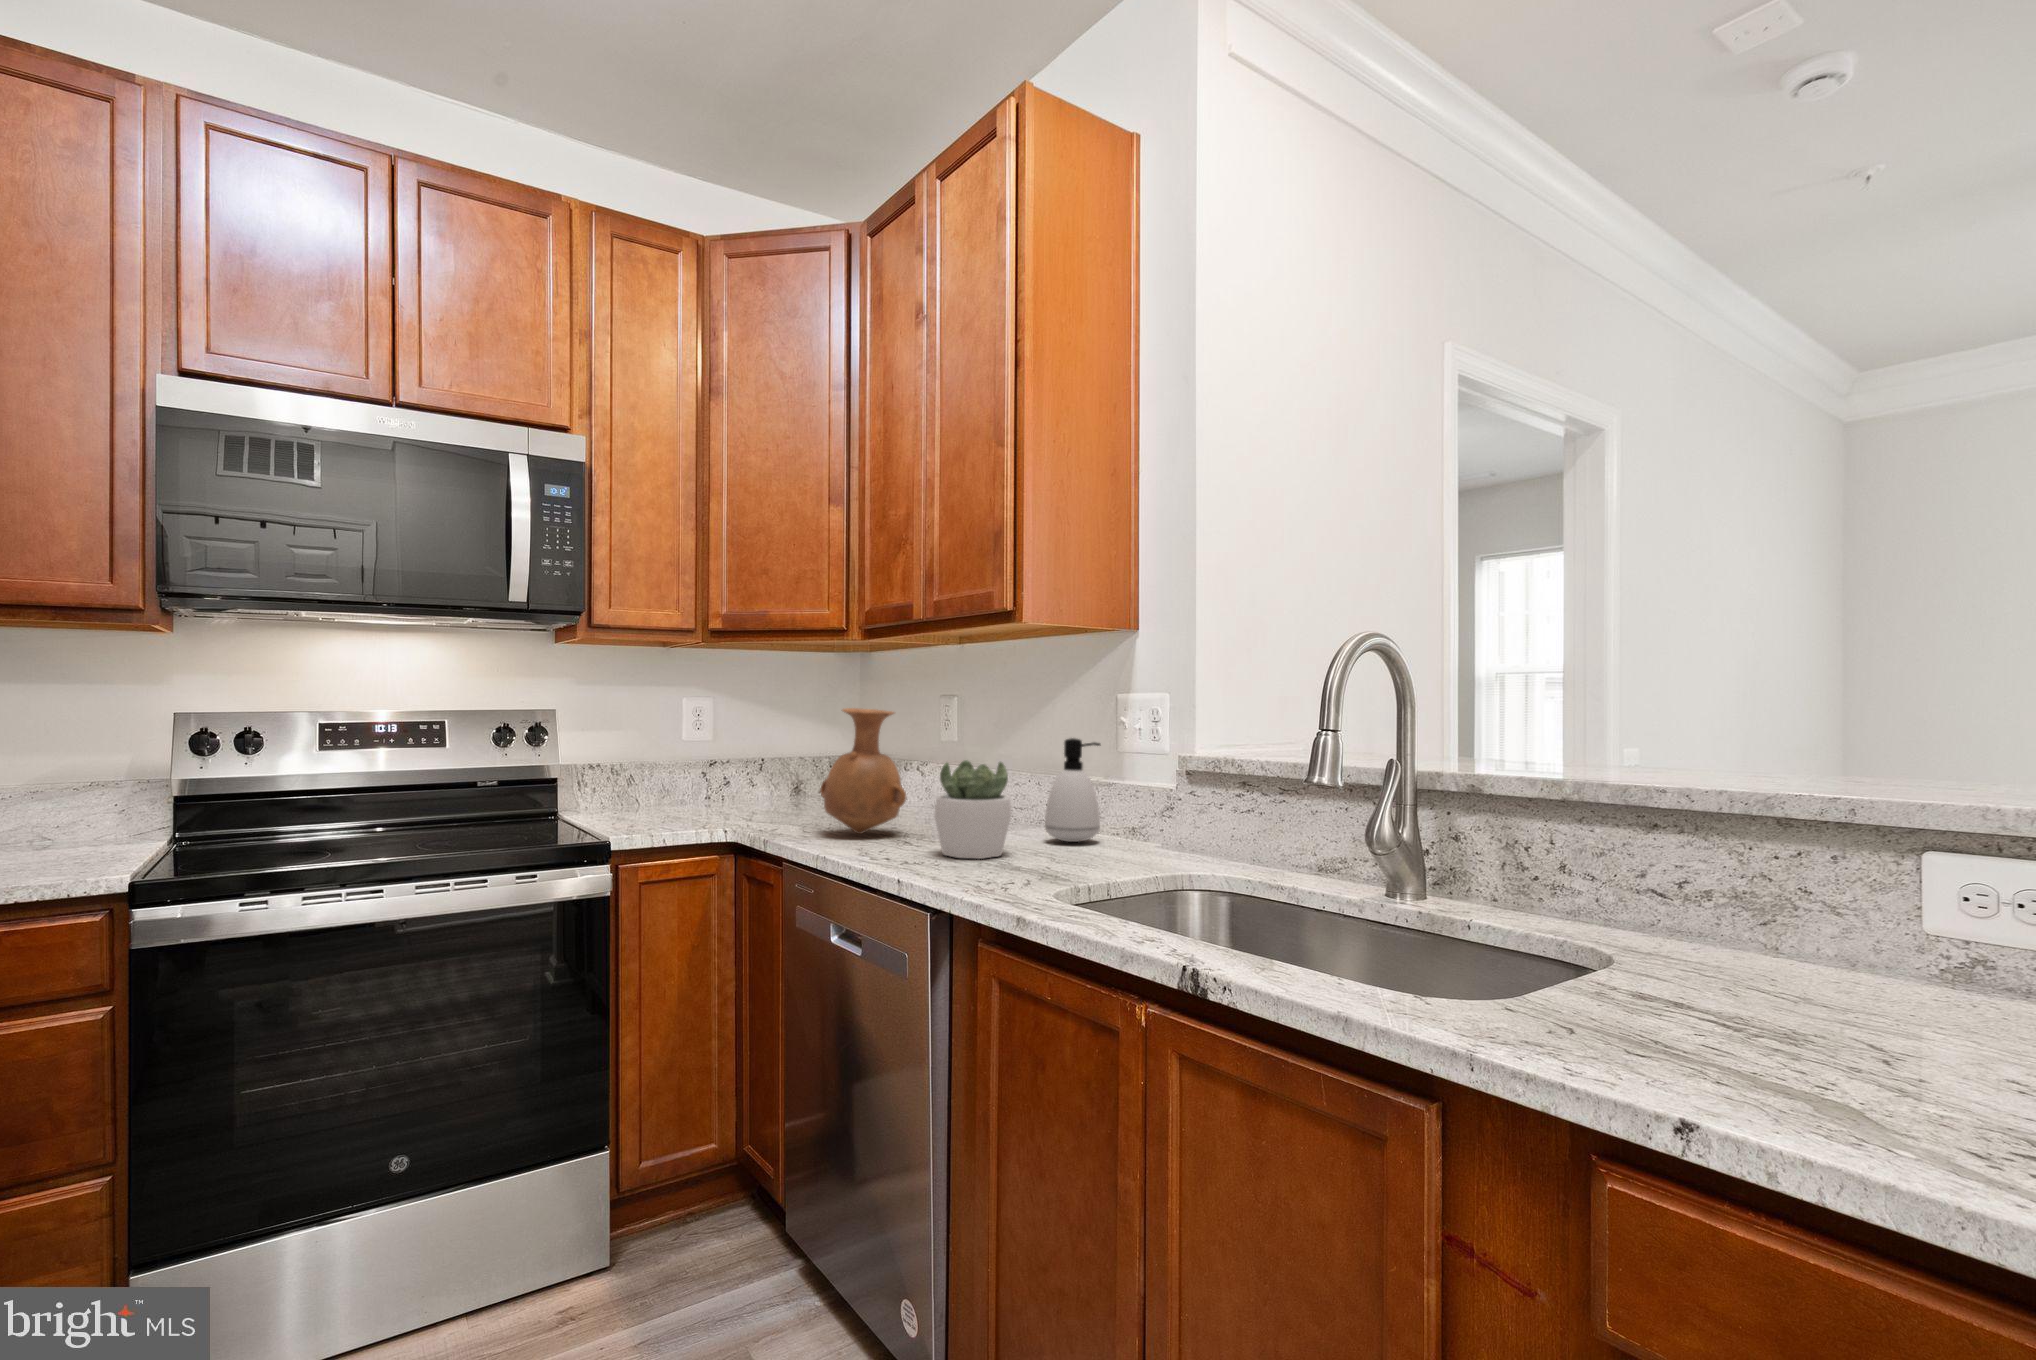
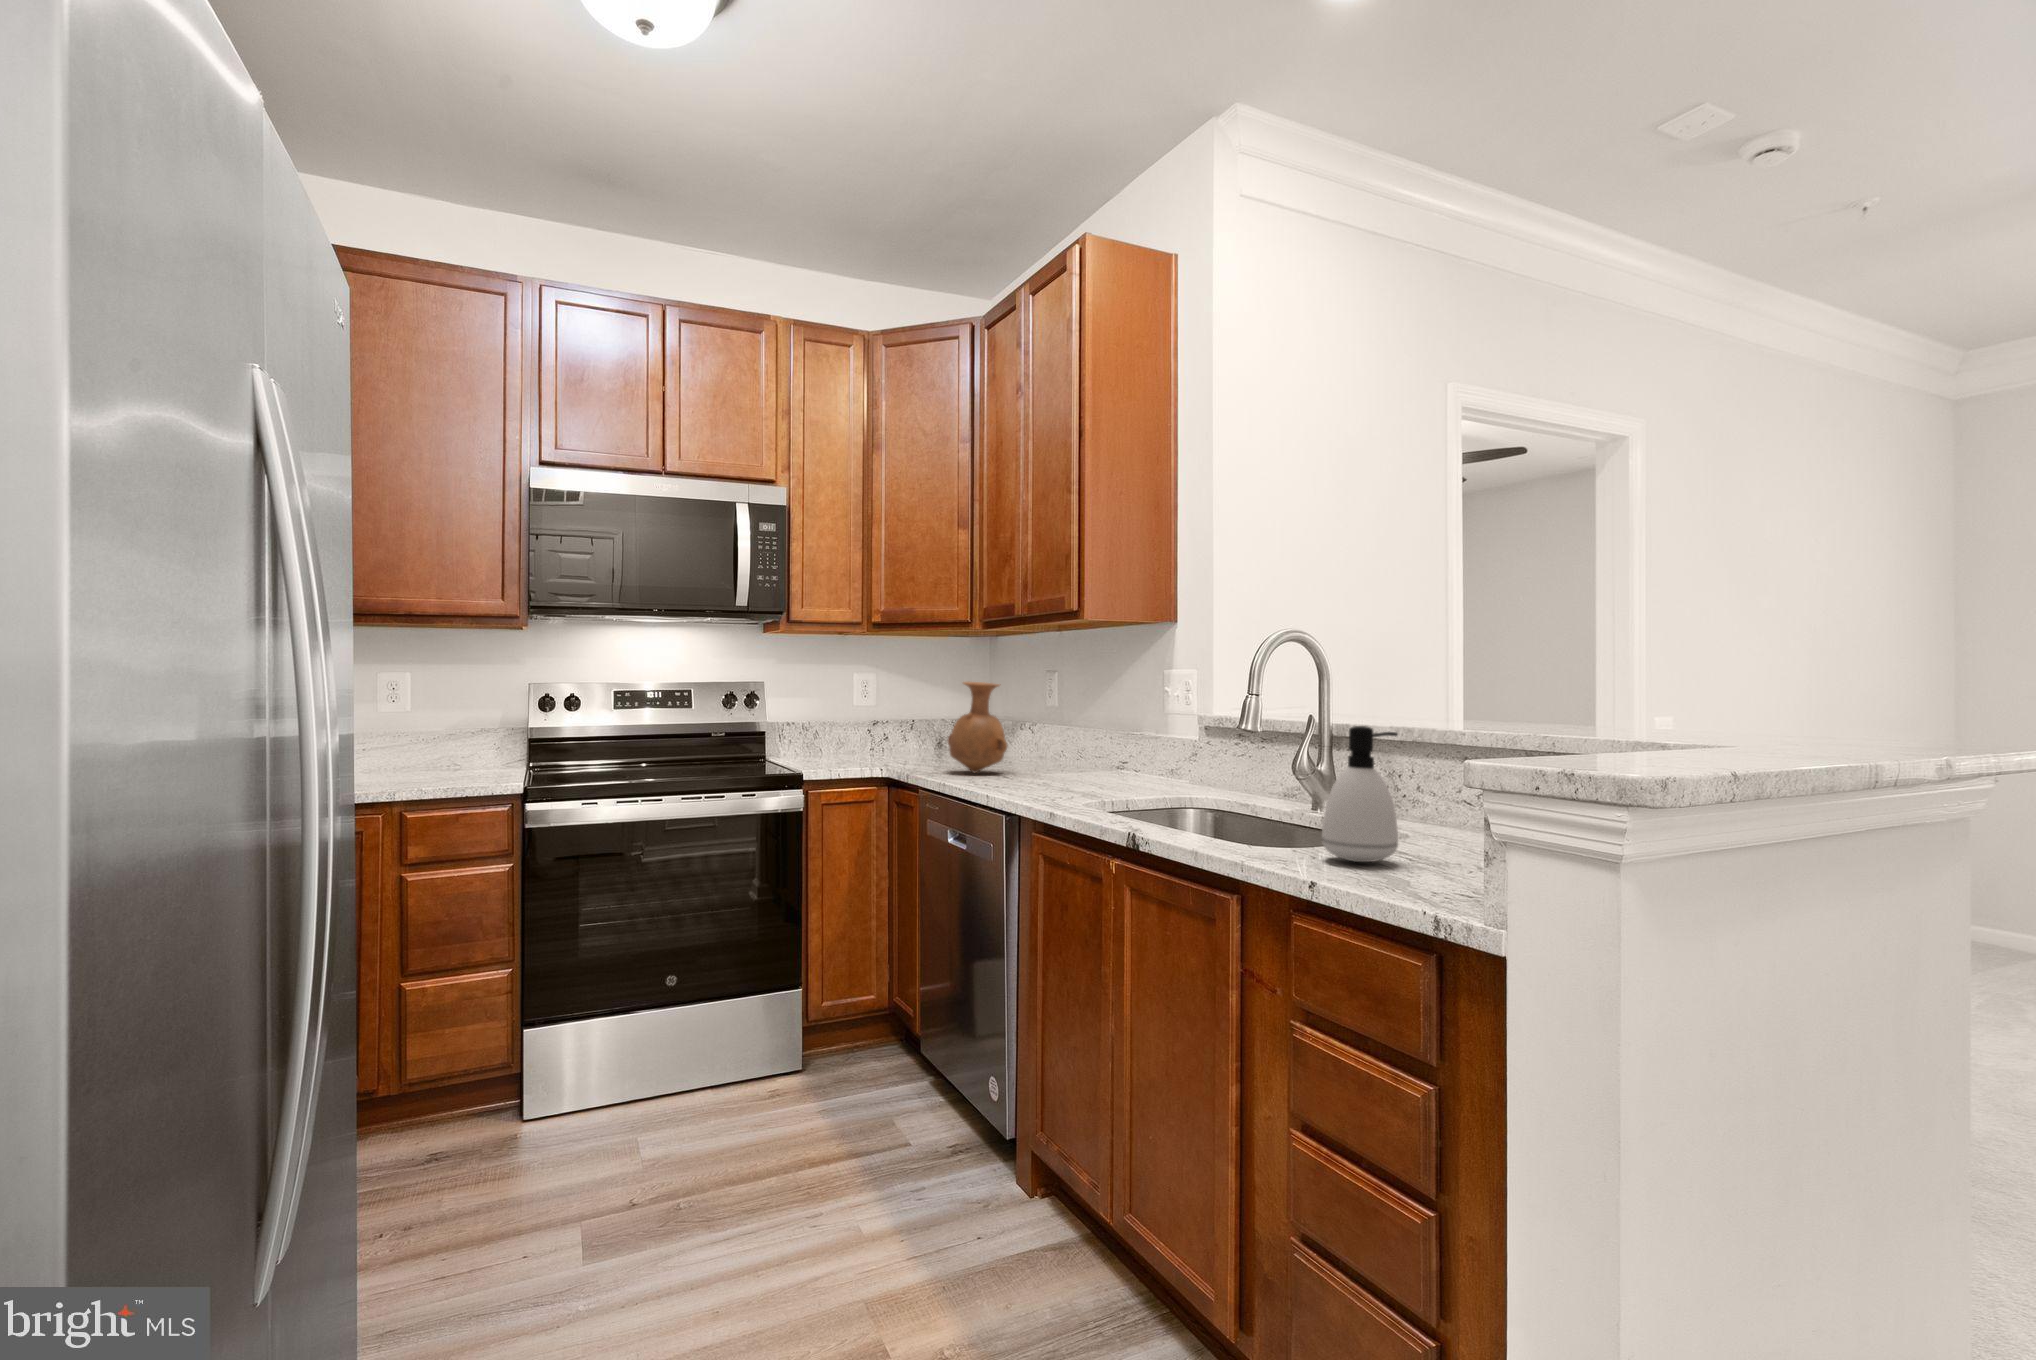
soap dispenser: present [1045,738,1100,842] -> present [1322,726,1398,862]
succulent plant: present [934,760,1011,859] -> none [1020,718,1076,786]

